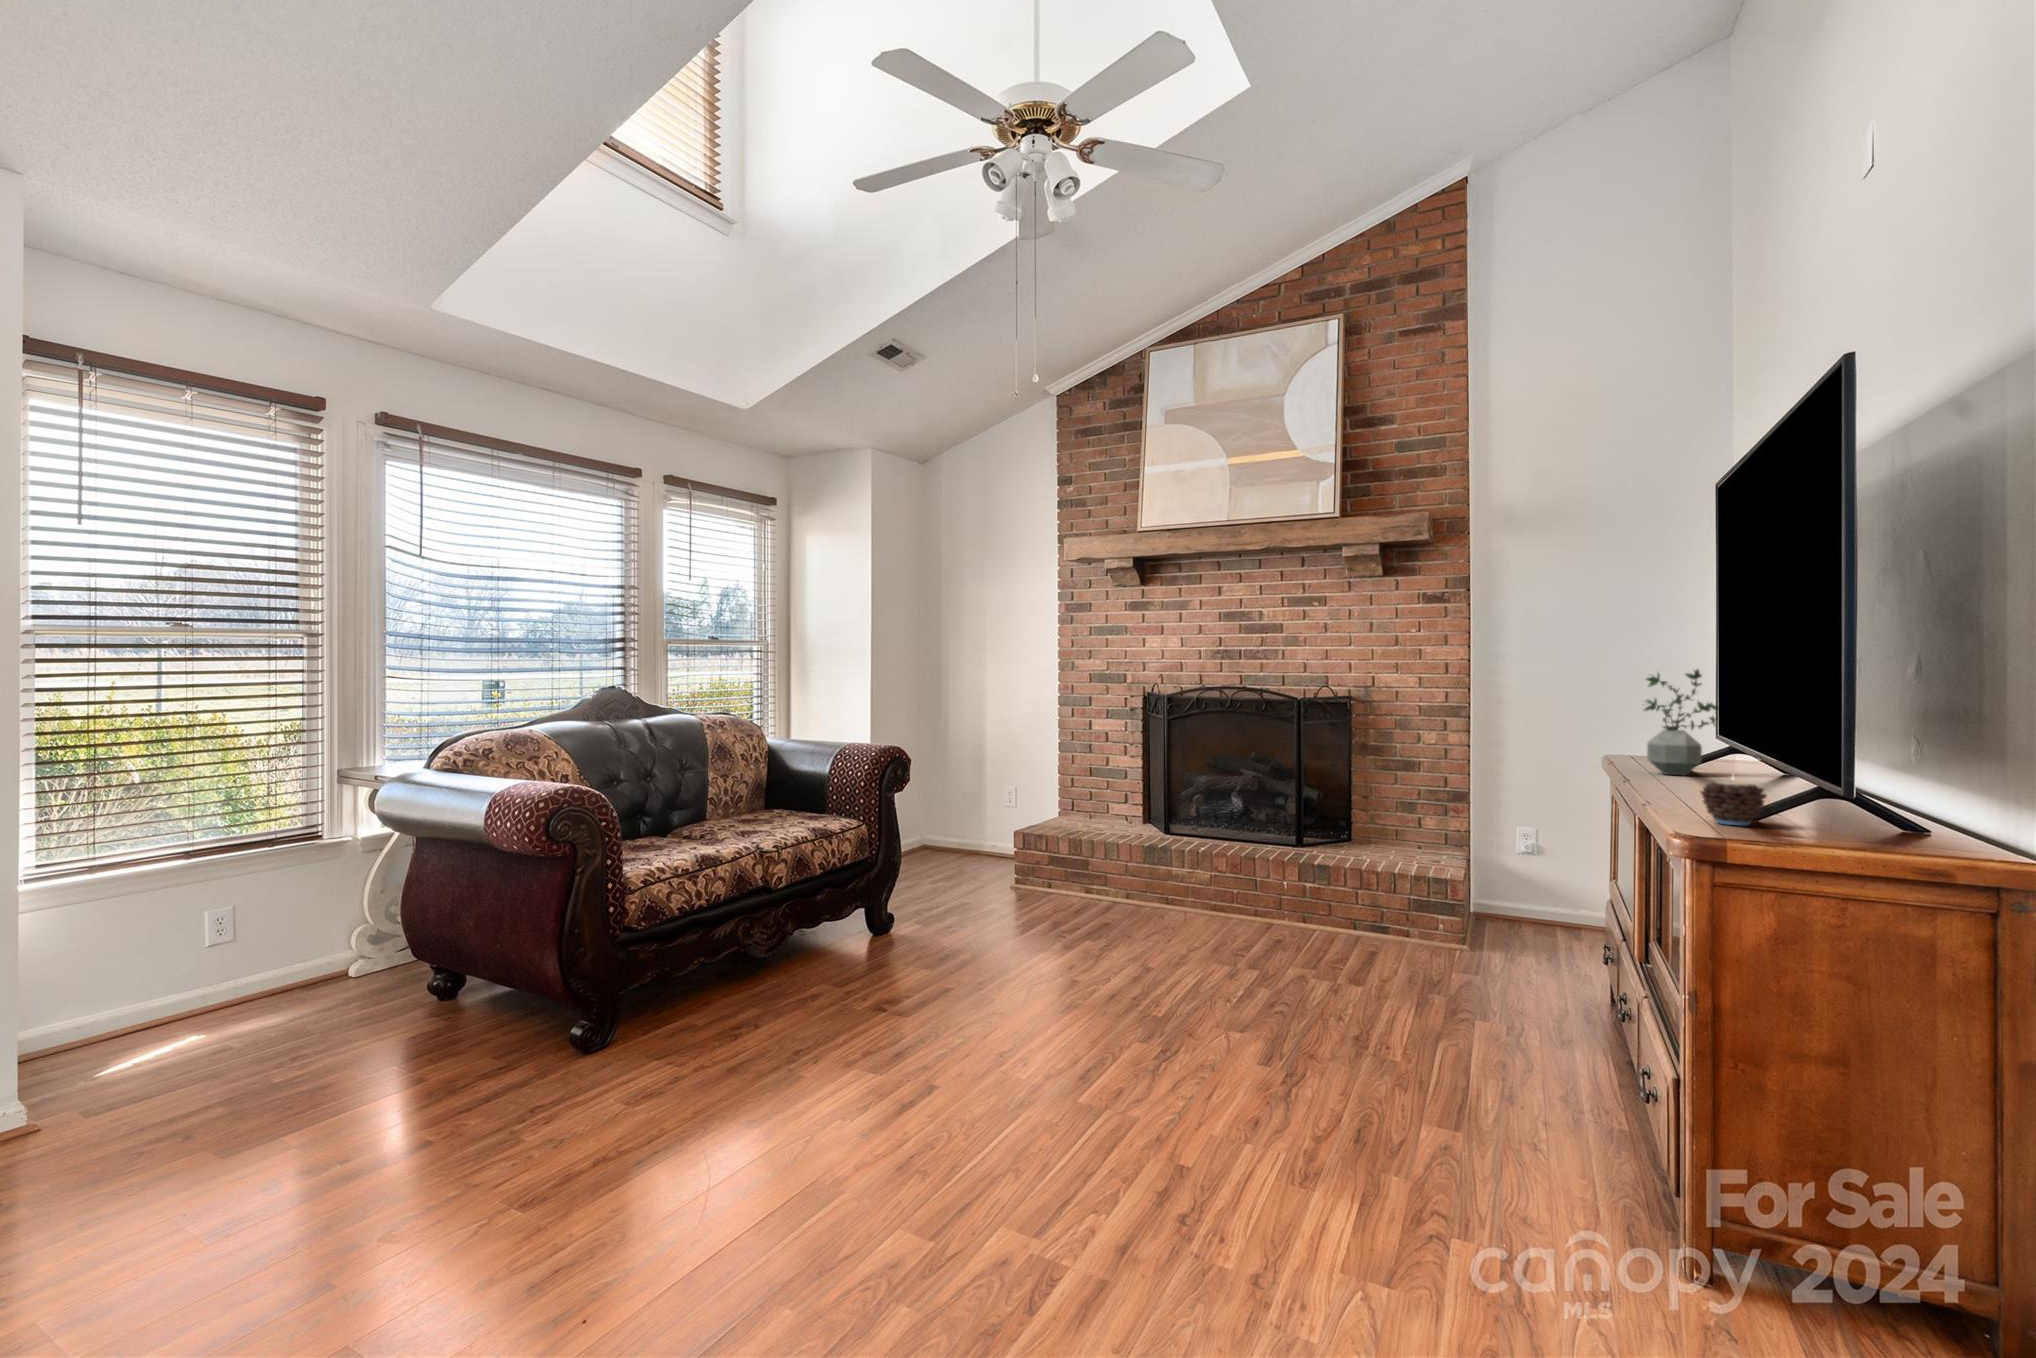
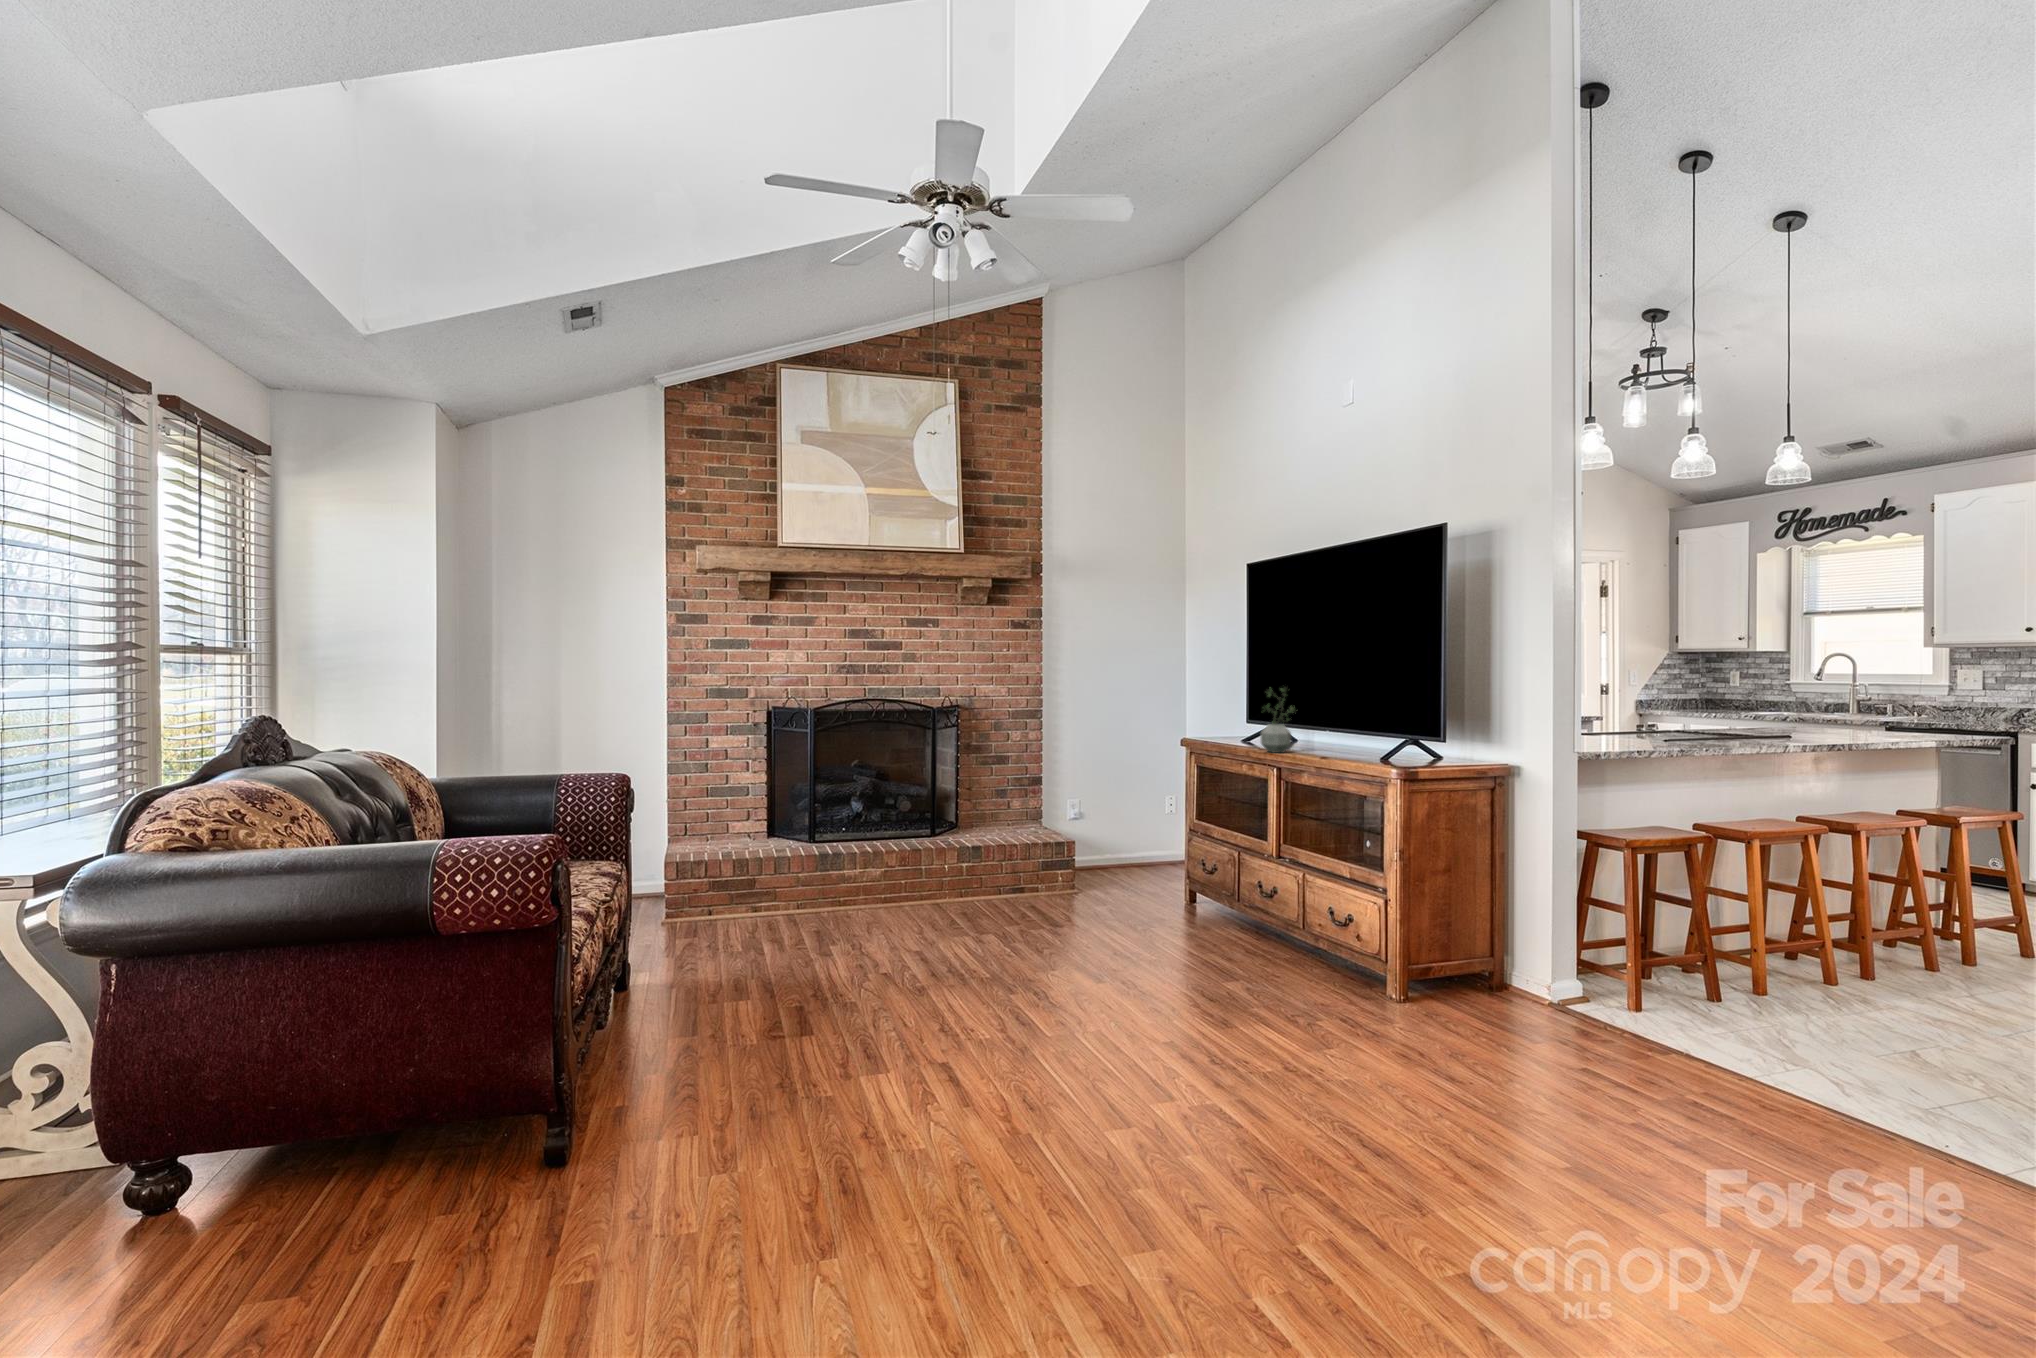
candle: present [1701,778,1767,825] -> none [1422,746,1452,774]

